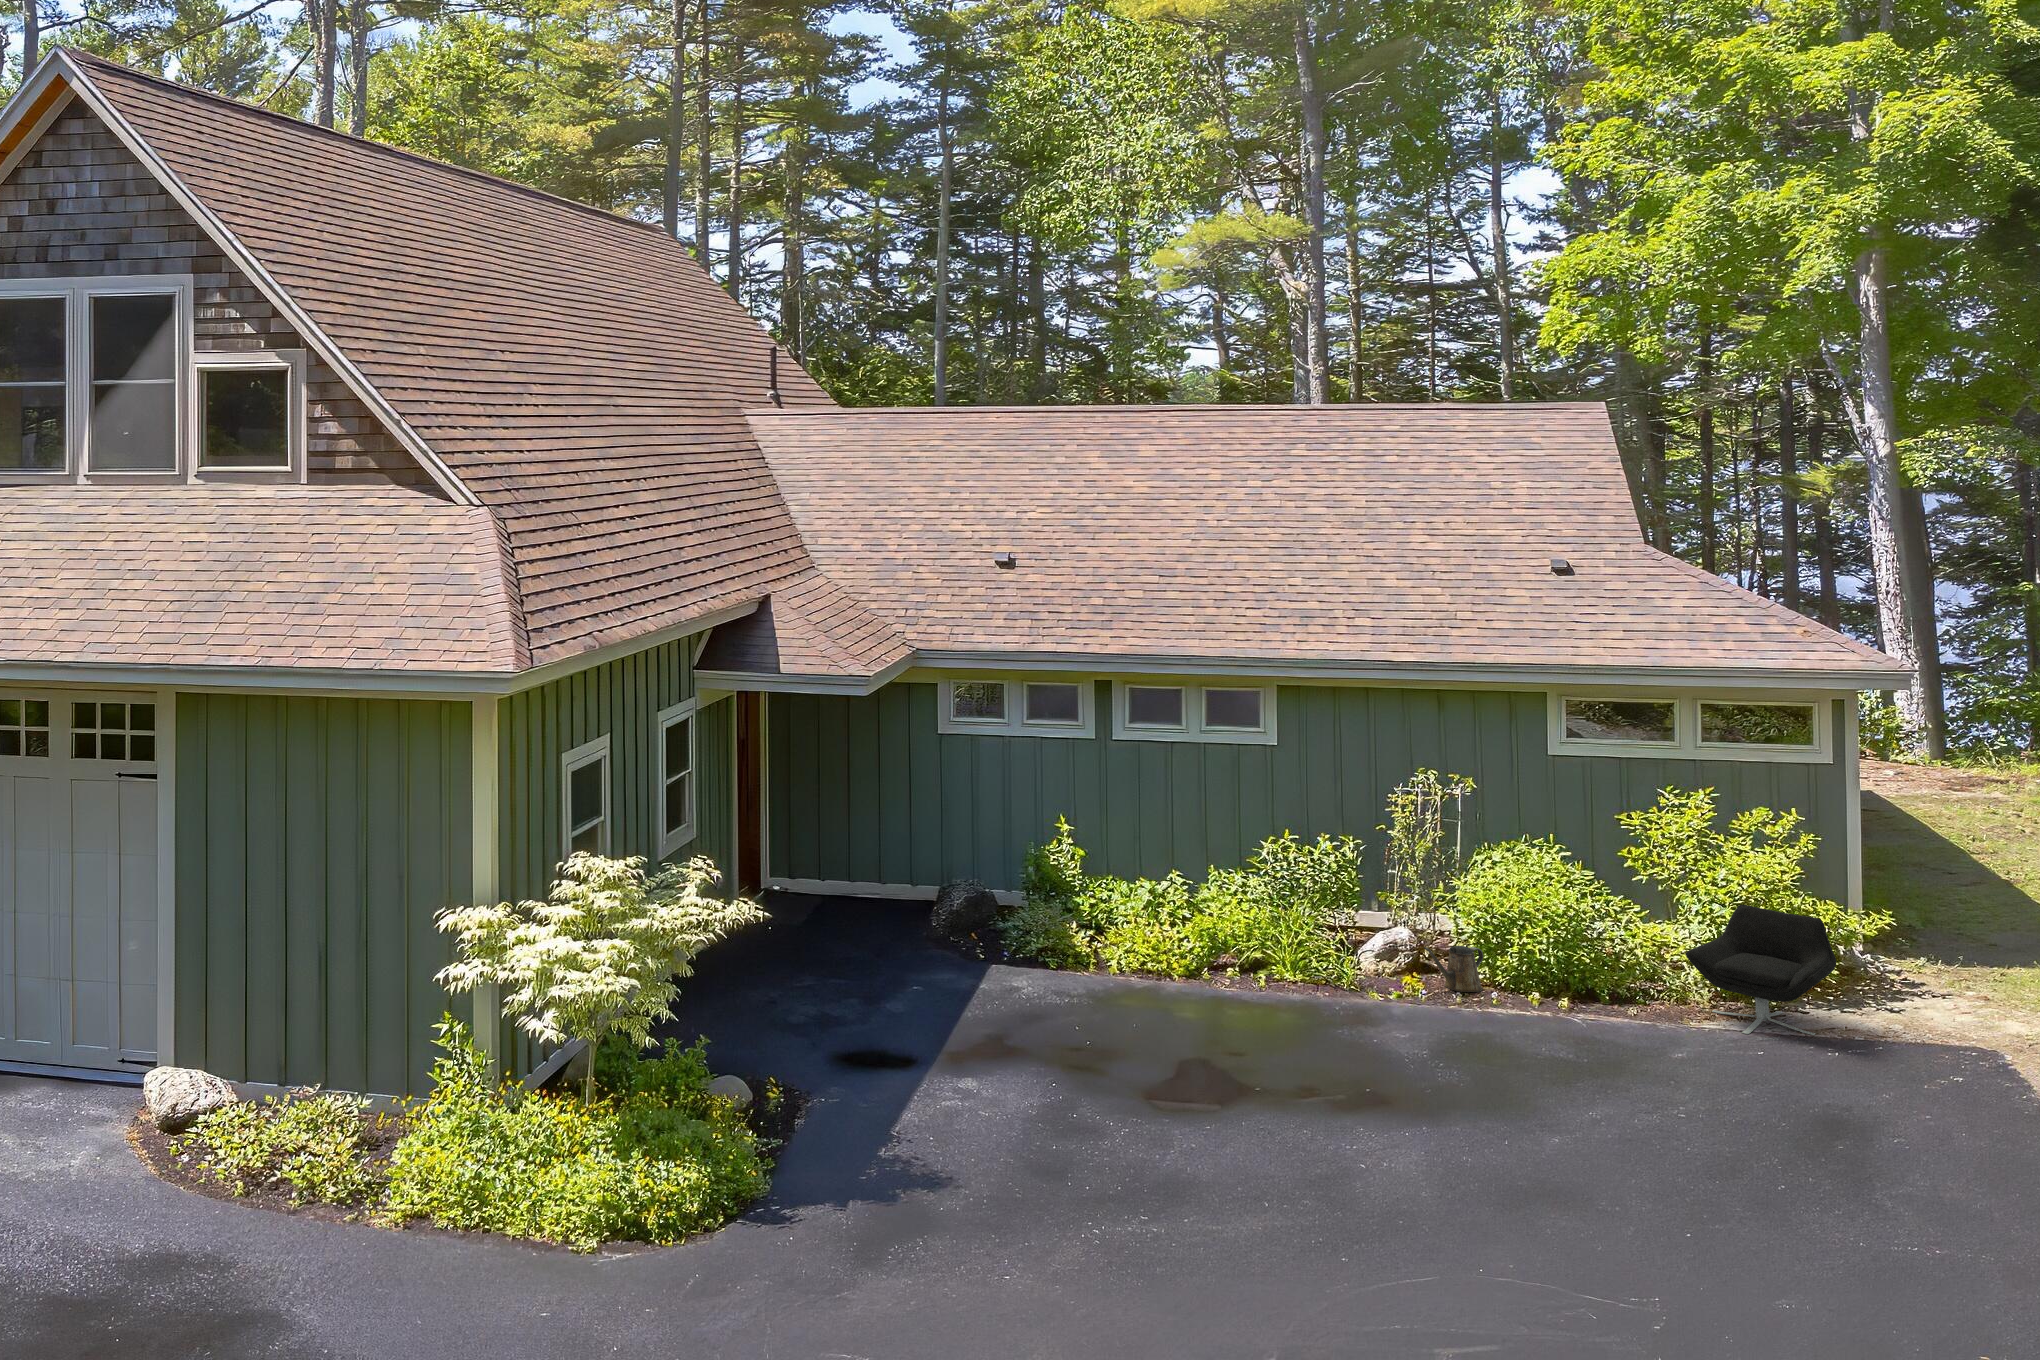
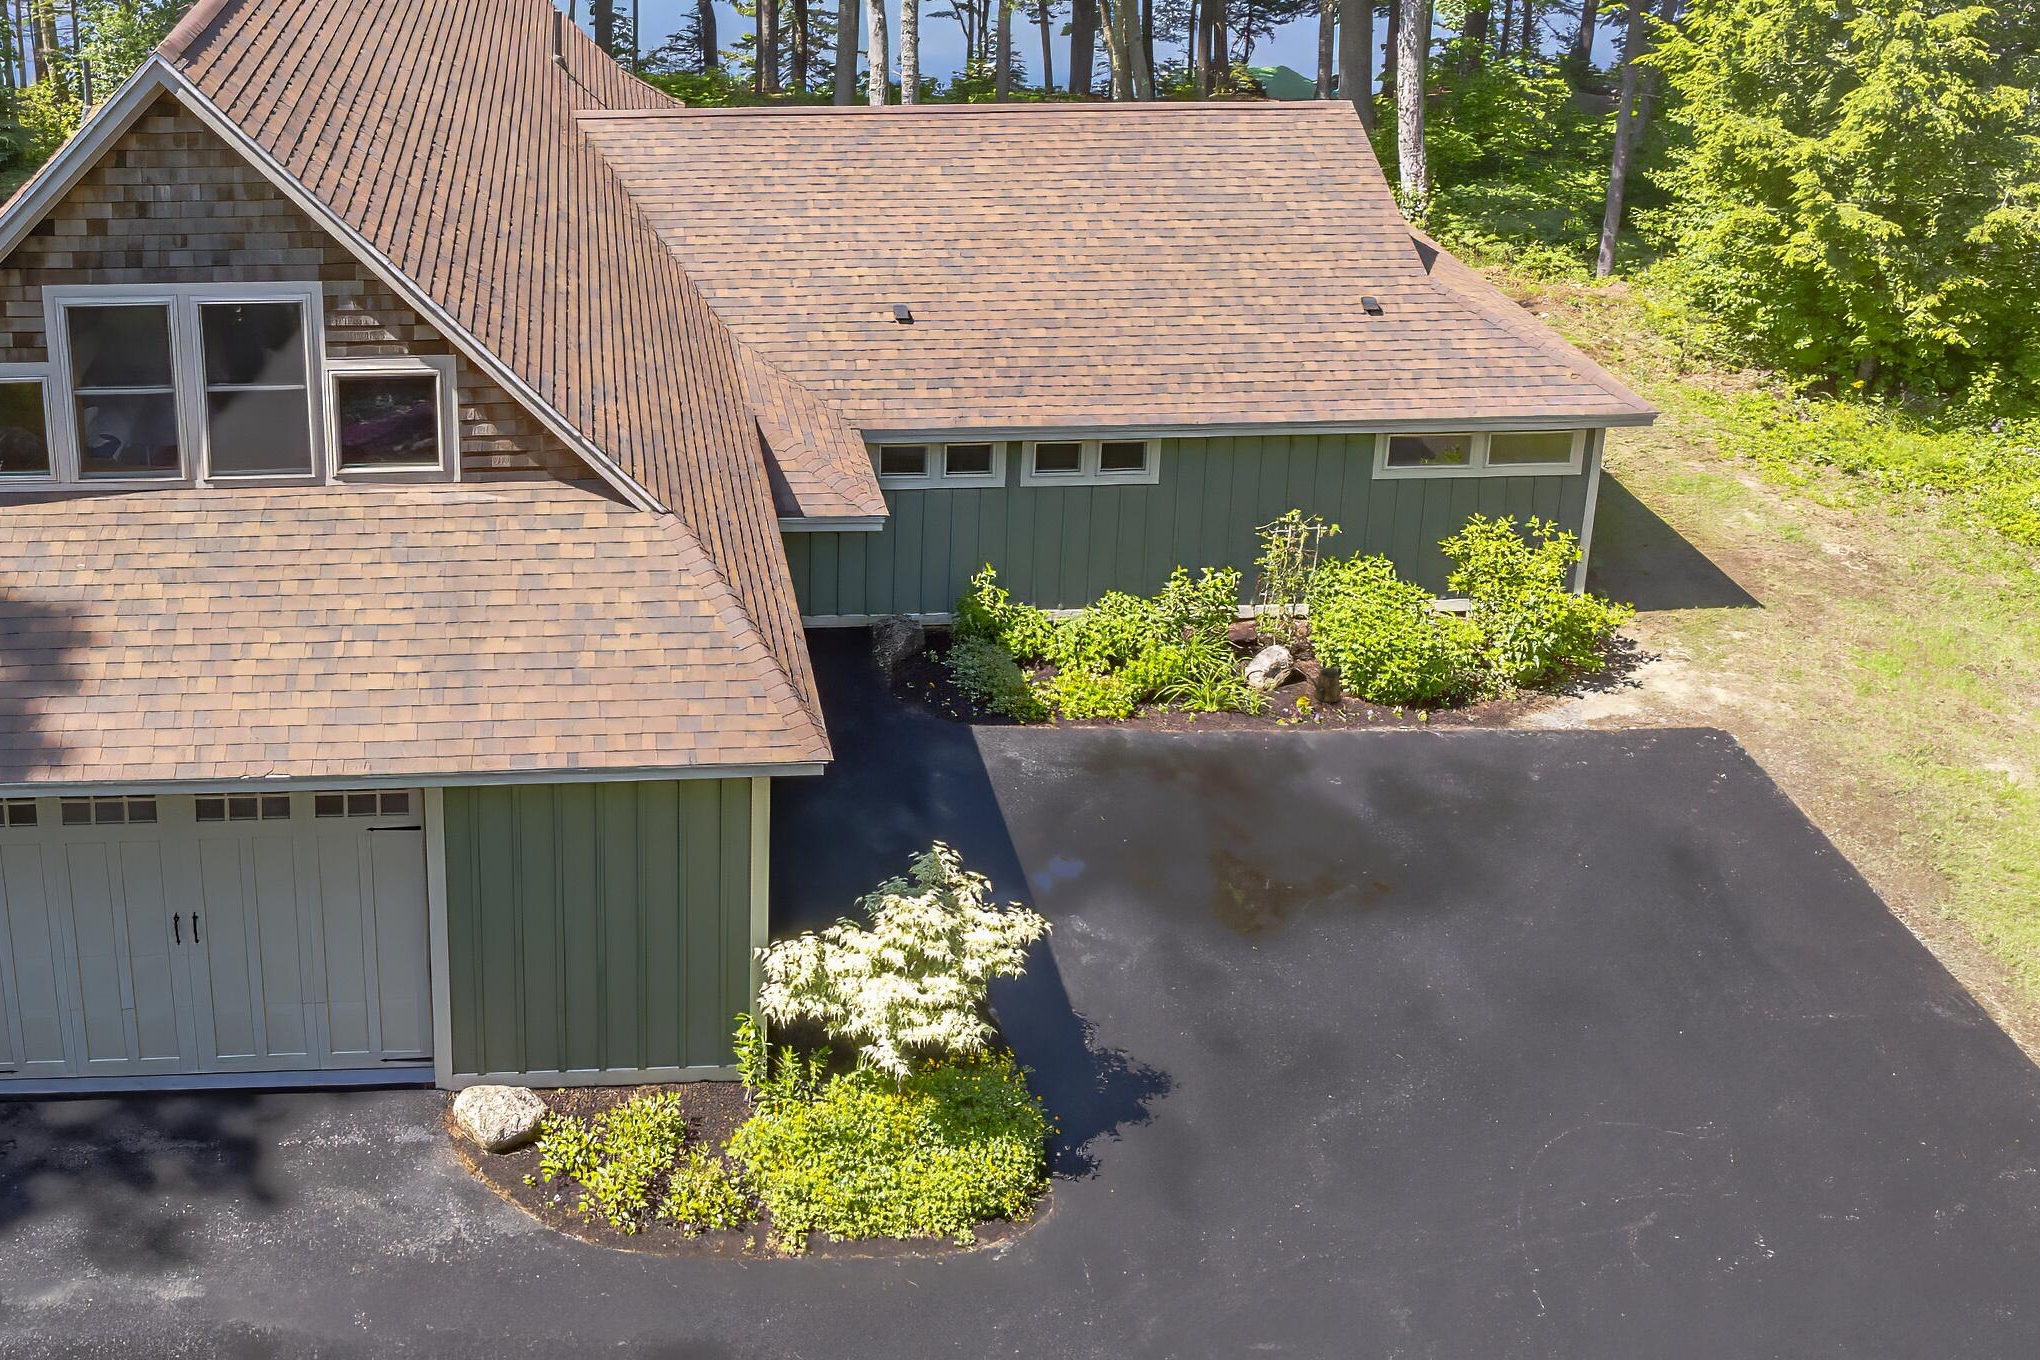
lounge chair: present [1685,905,1836,1035] -> none [1486,618,1582,722]

